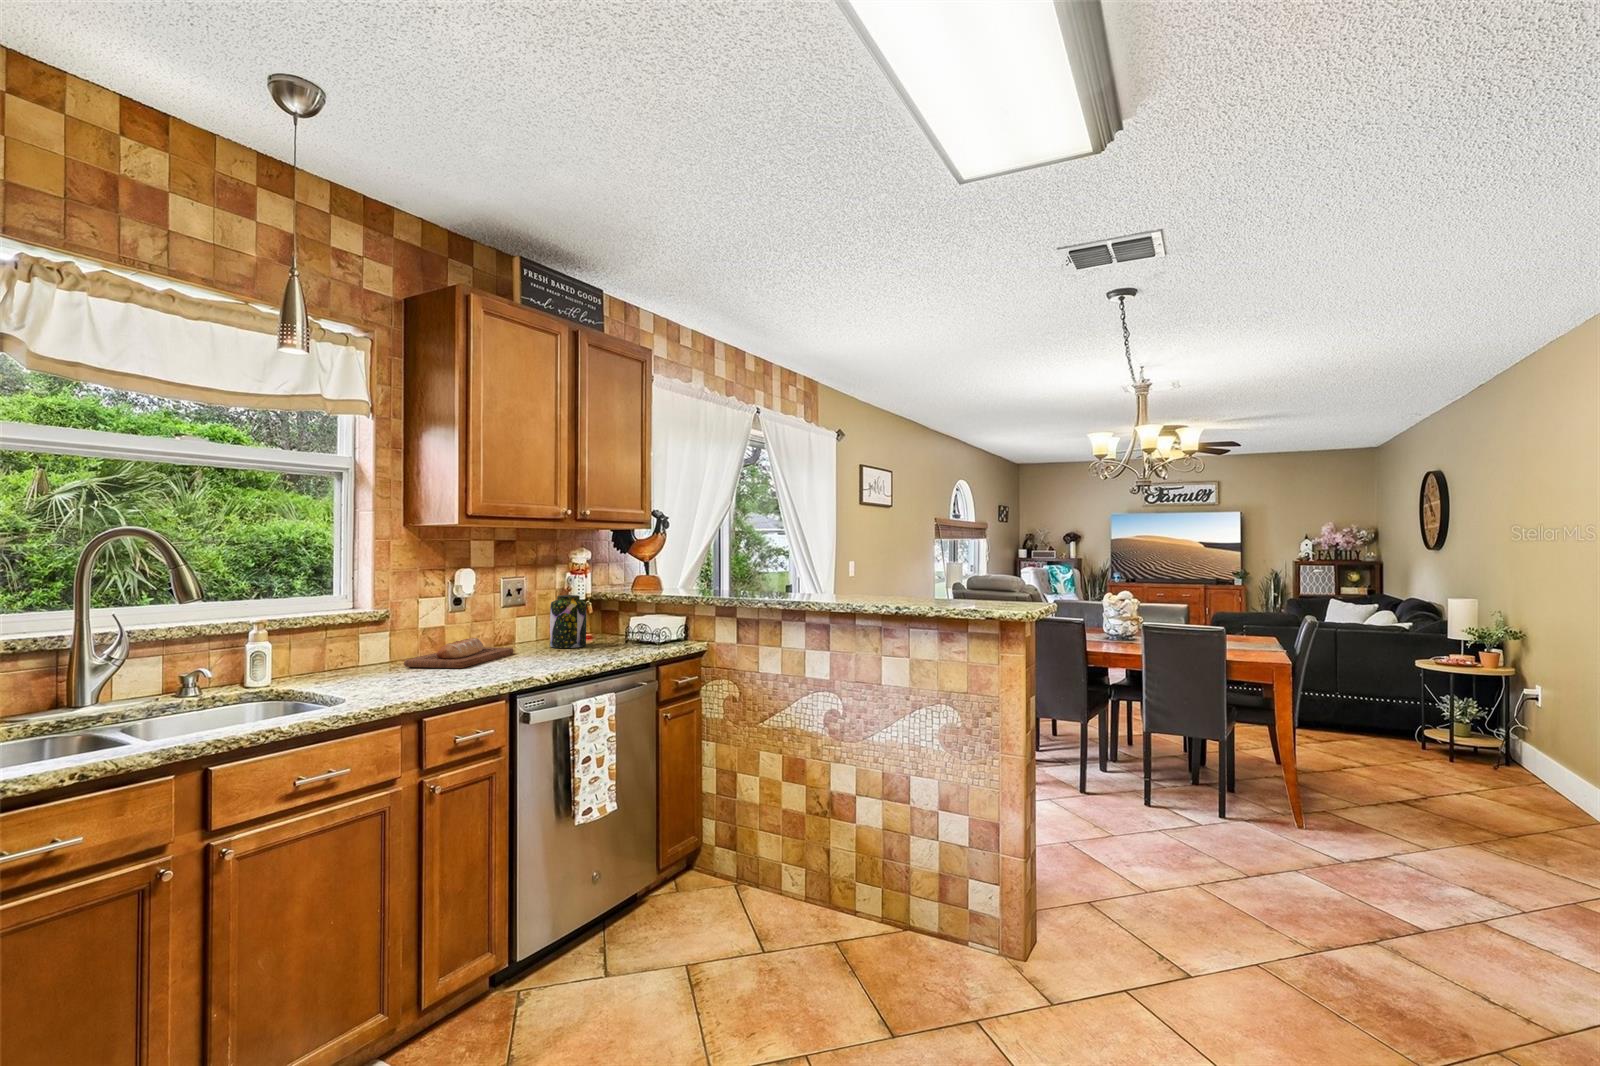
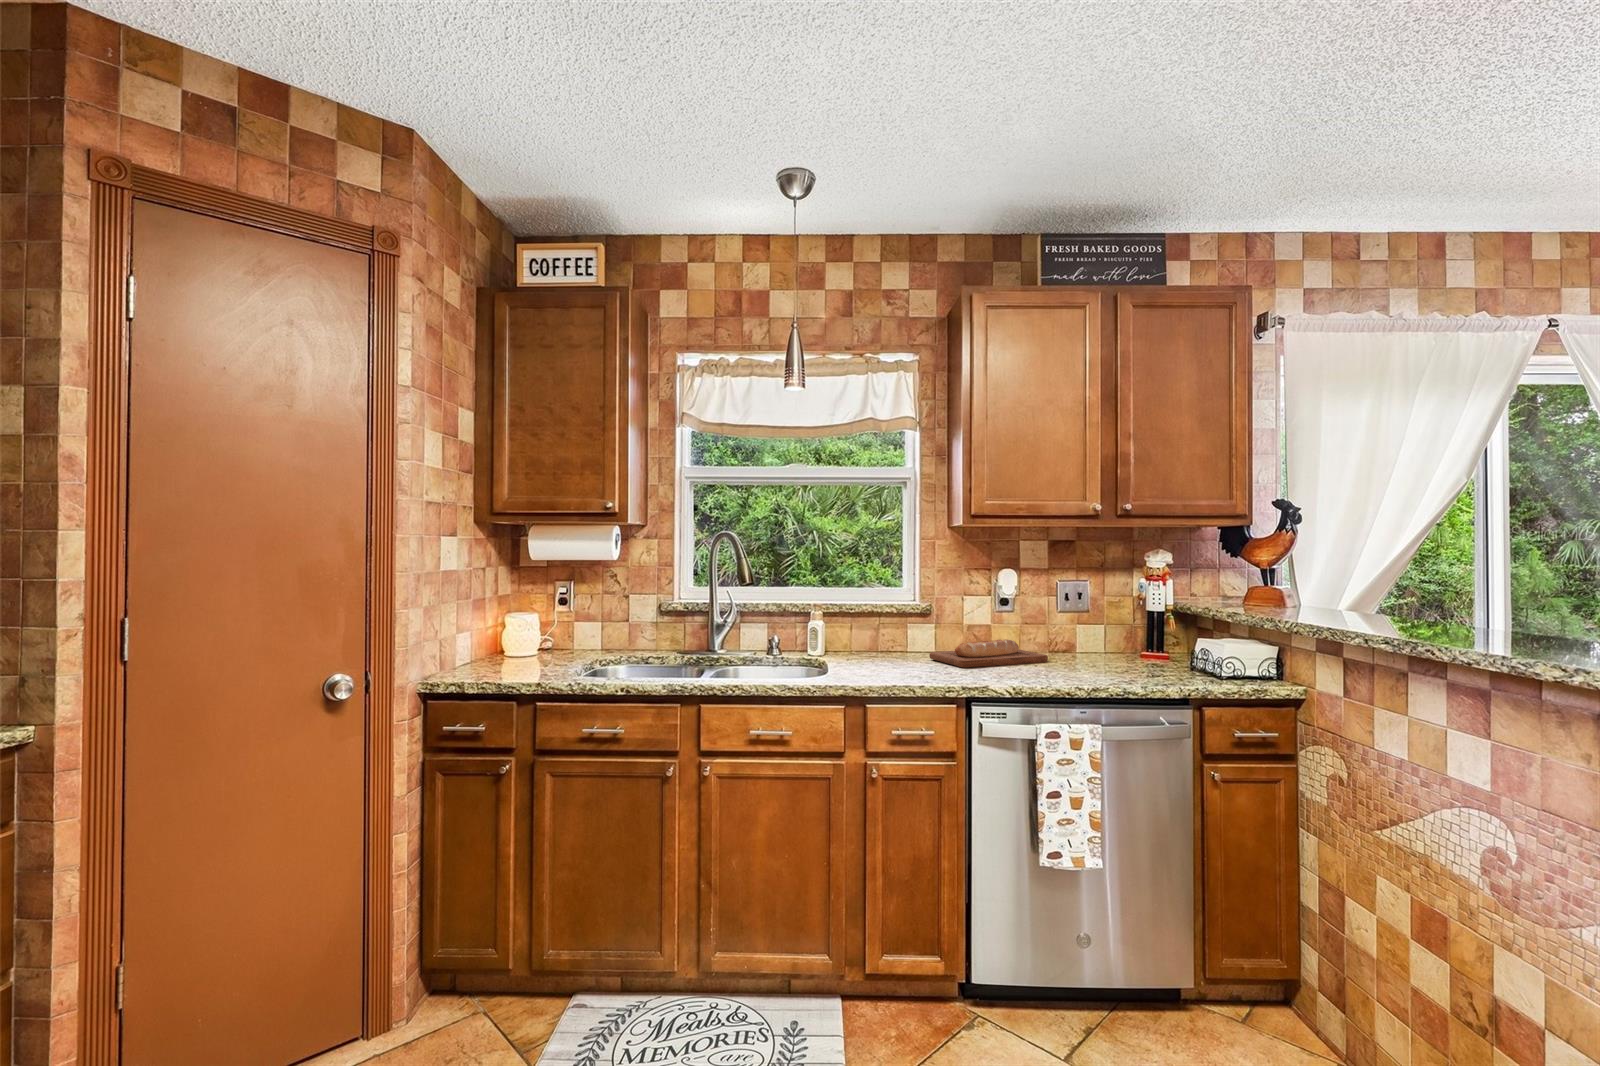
jar: present [550,595,586,648] -> none [1099,603,1143,665]

